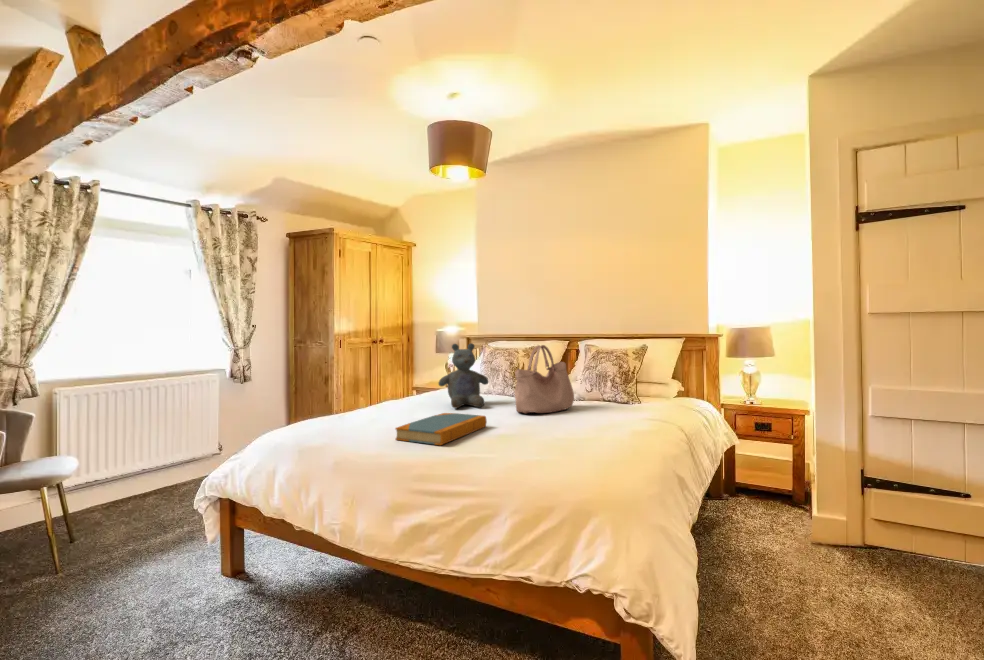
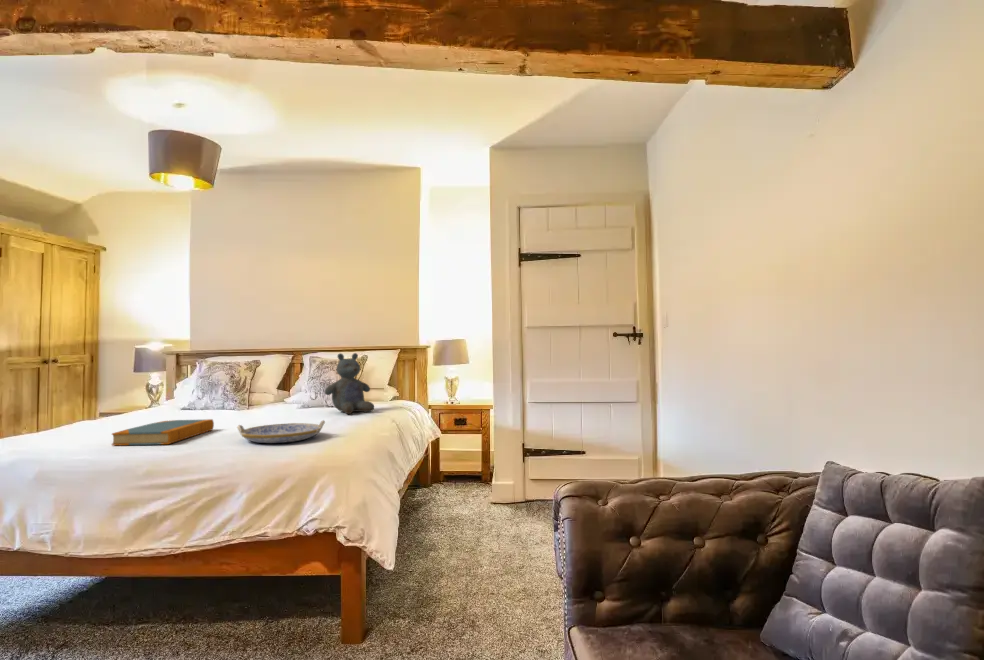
stuffed bear: present [439,343,488,408] -> present [325,353,374,414]
handbag: present [515,345,574,413] -> none [242,354,301,419]
serving tray: none [504,431,600,460] -> present [237,420,325,443]

